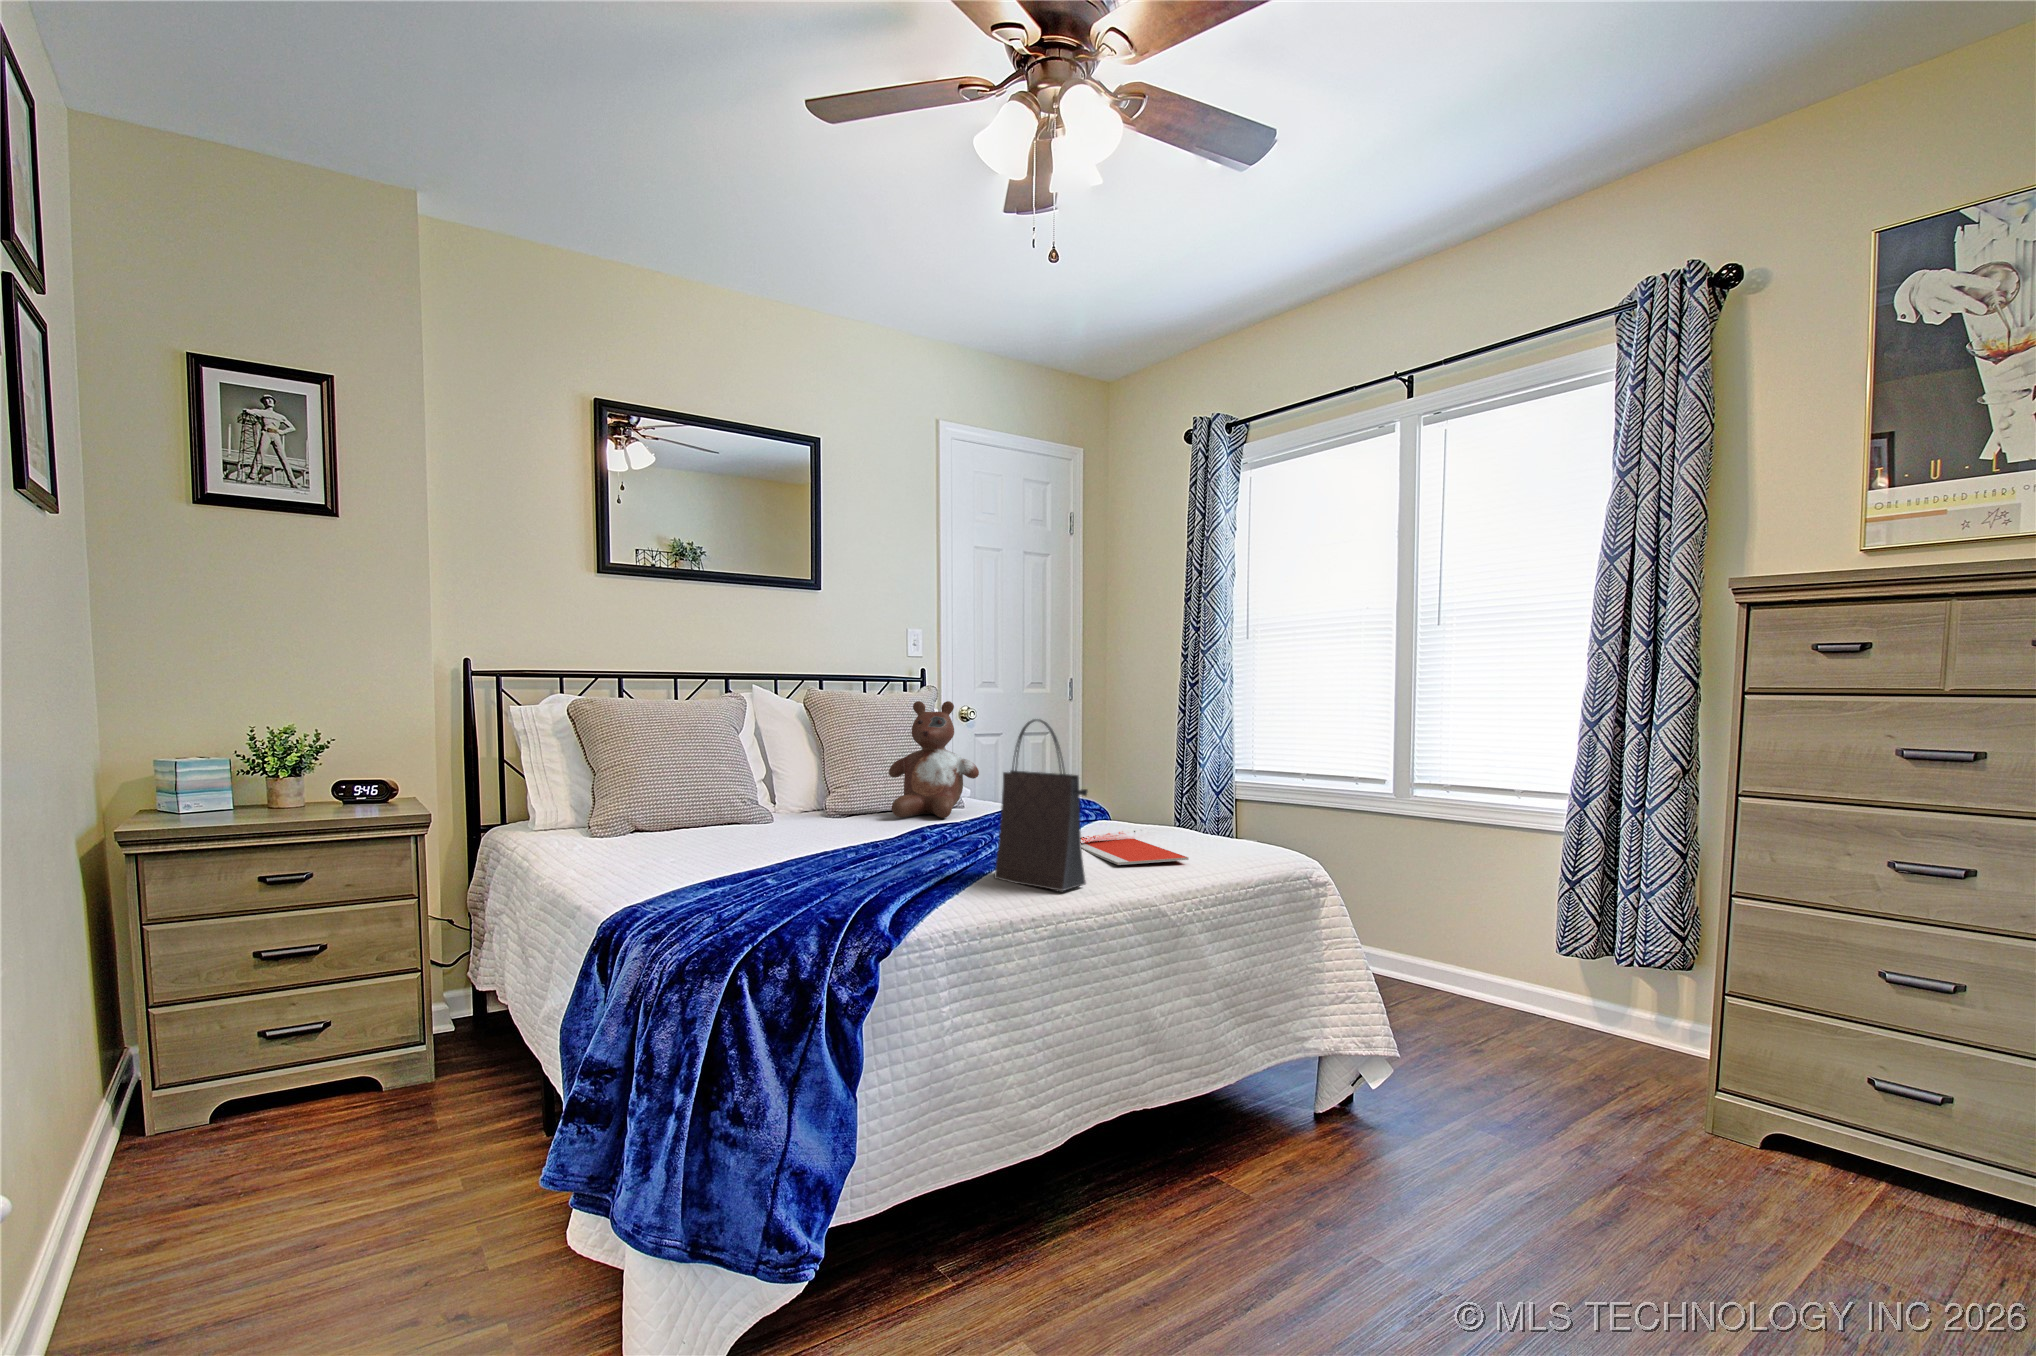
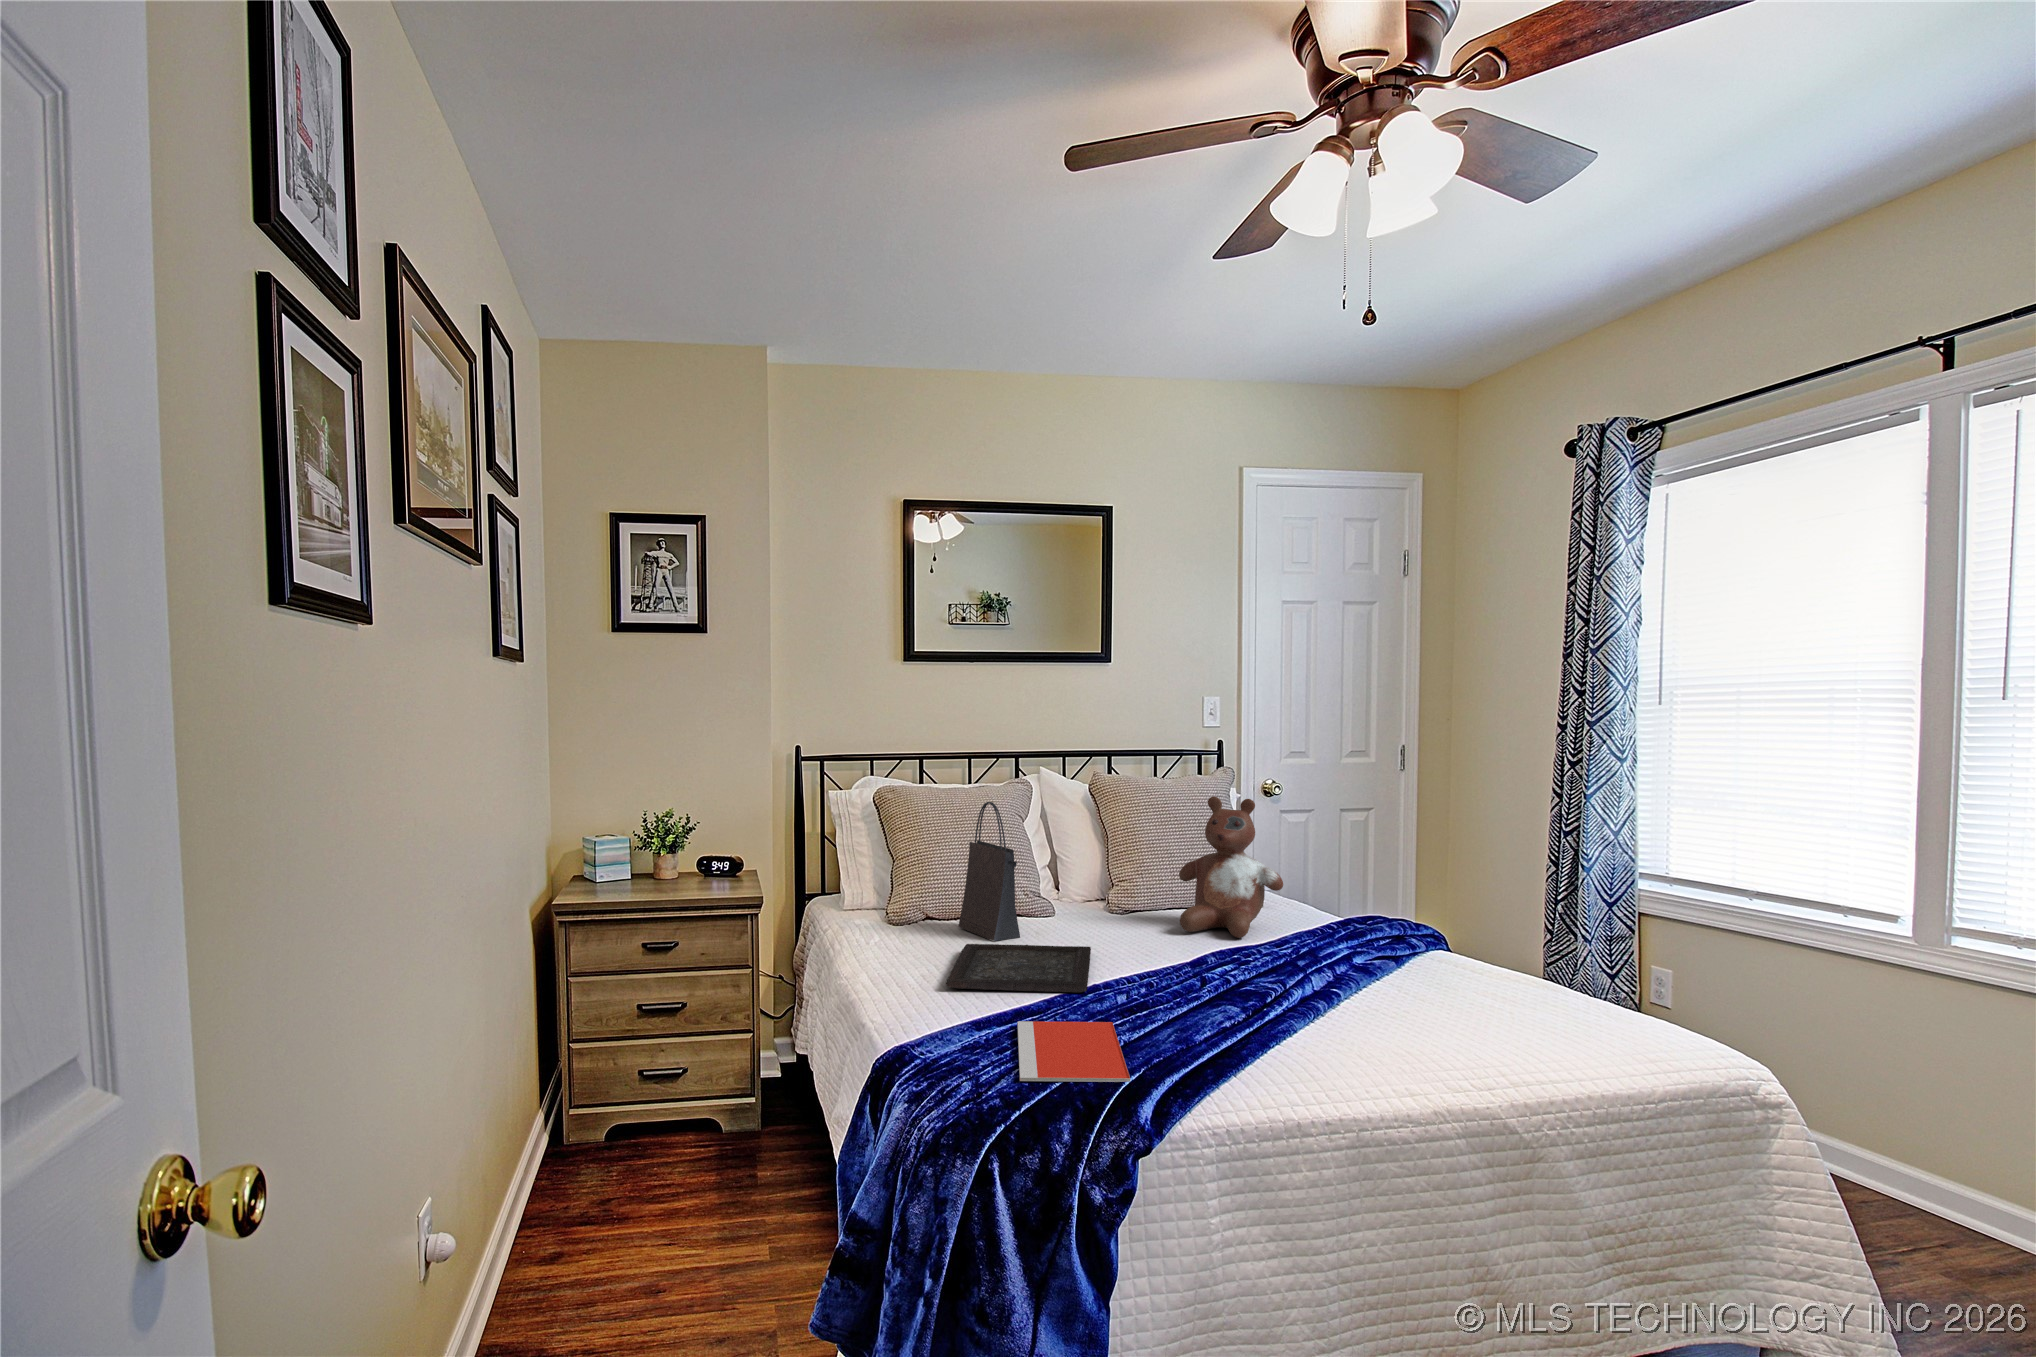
handbag: present [994,719,1087,891] -> present [958,802,1020,941]
tray: none [677,830,815,864] -> present [946,944,1091,993]
notebook: present [1081,839,1189,865] -> present [1018,1021,1130,1082]

